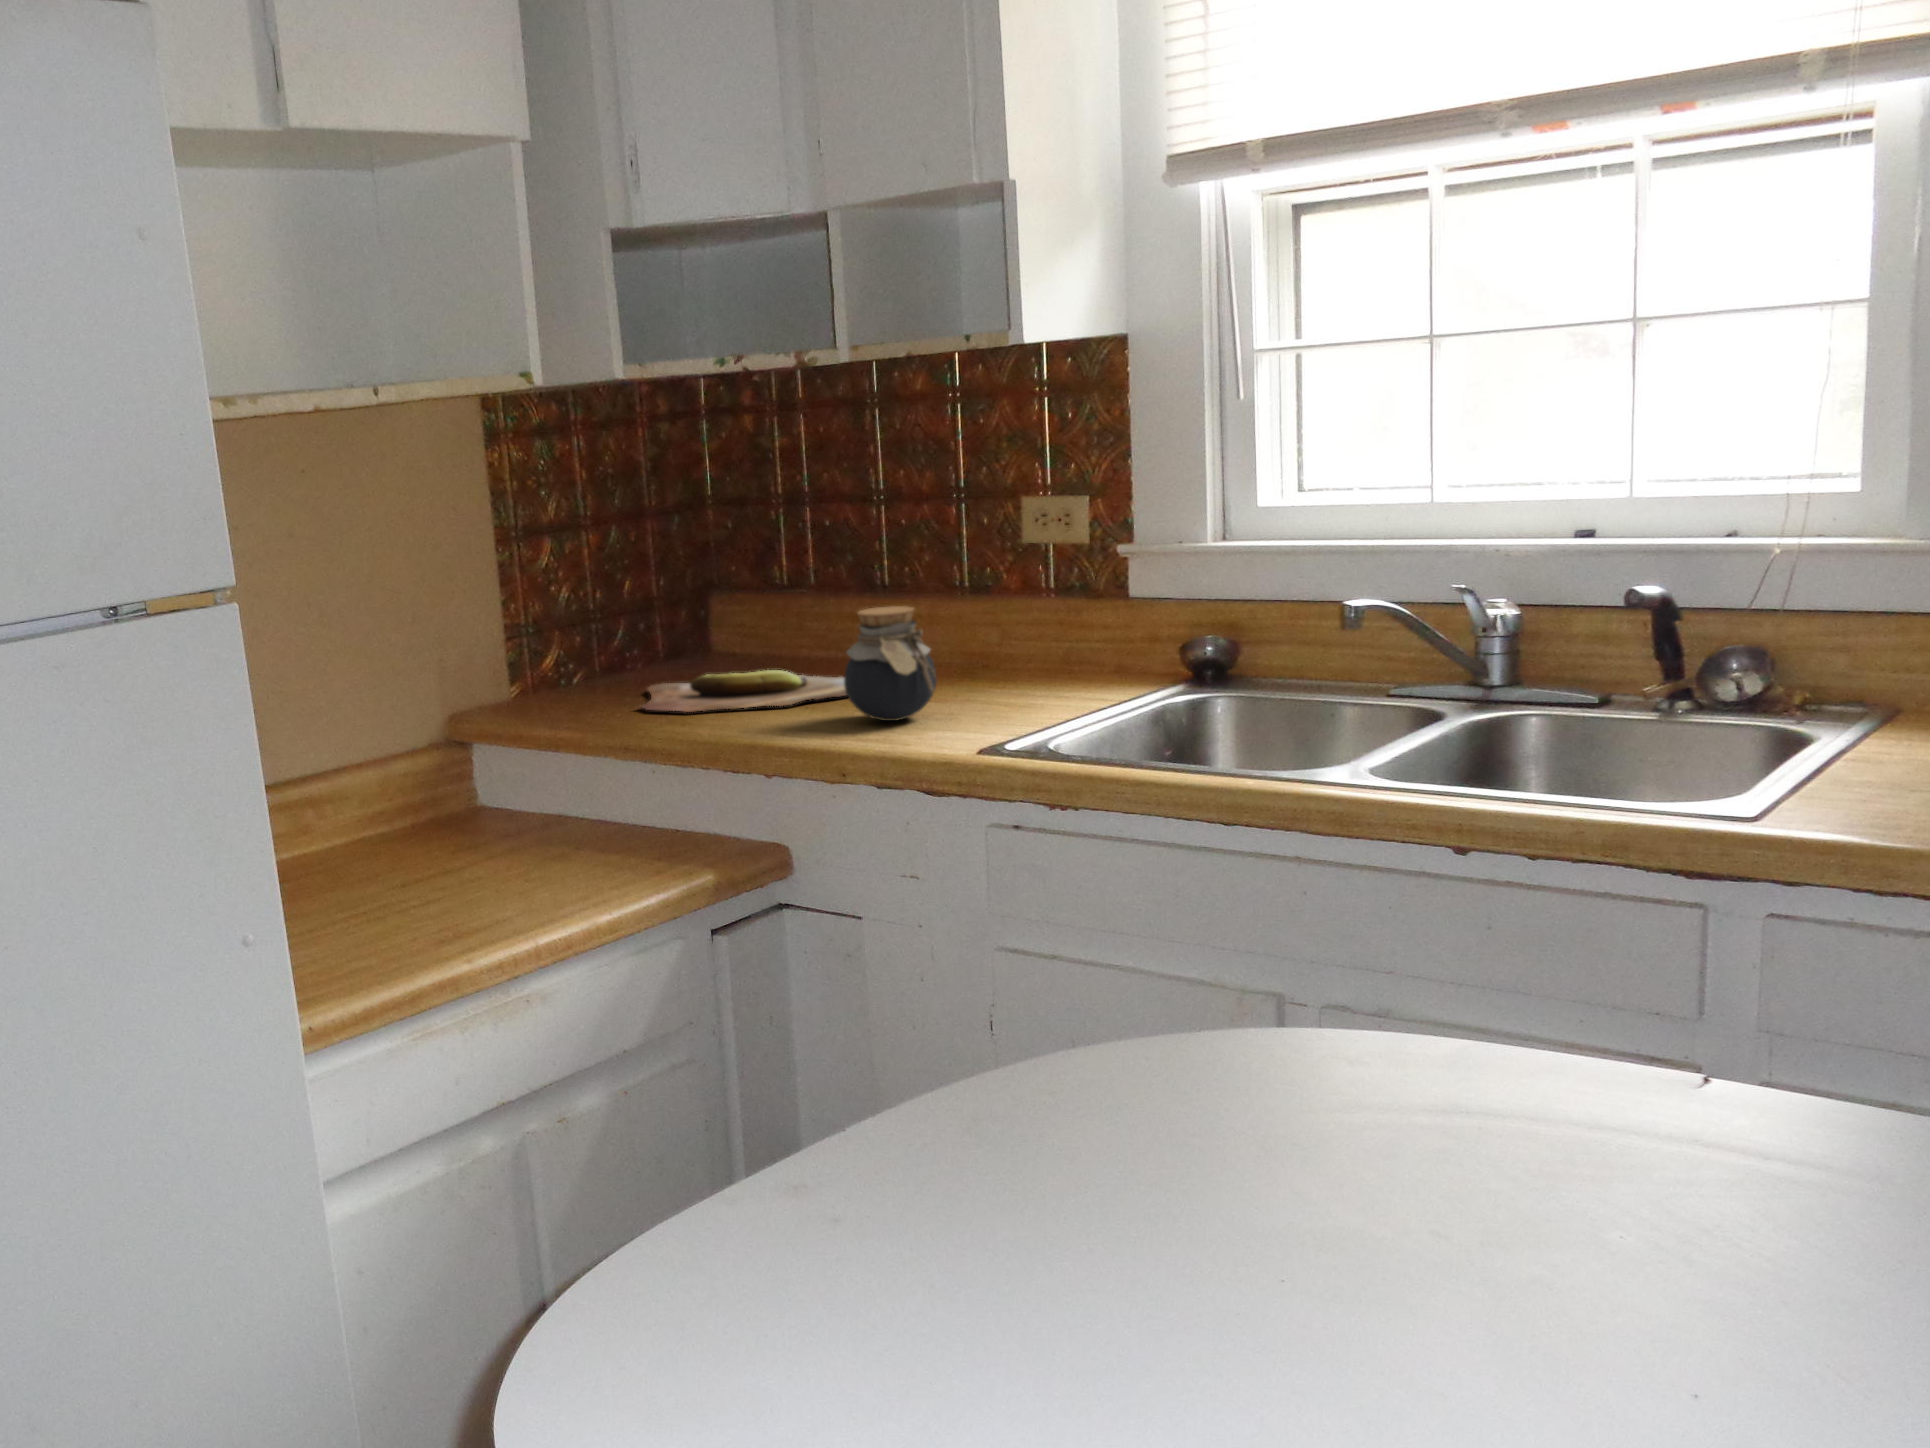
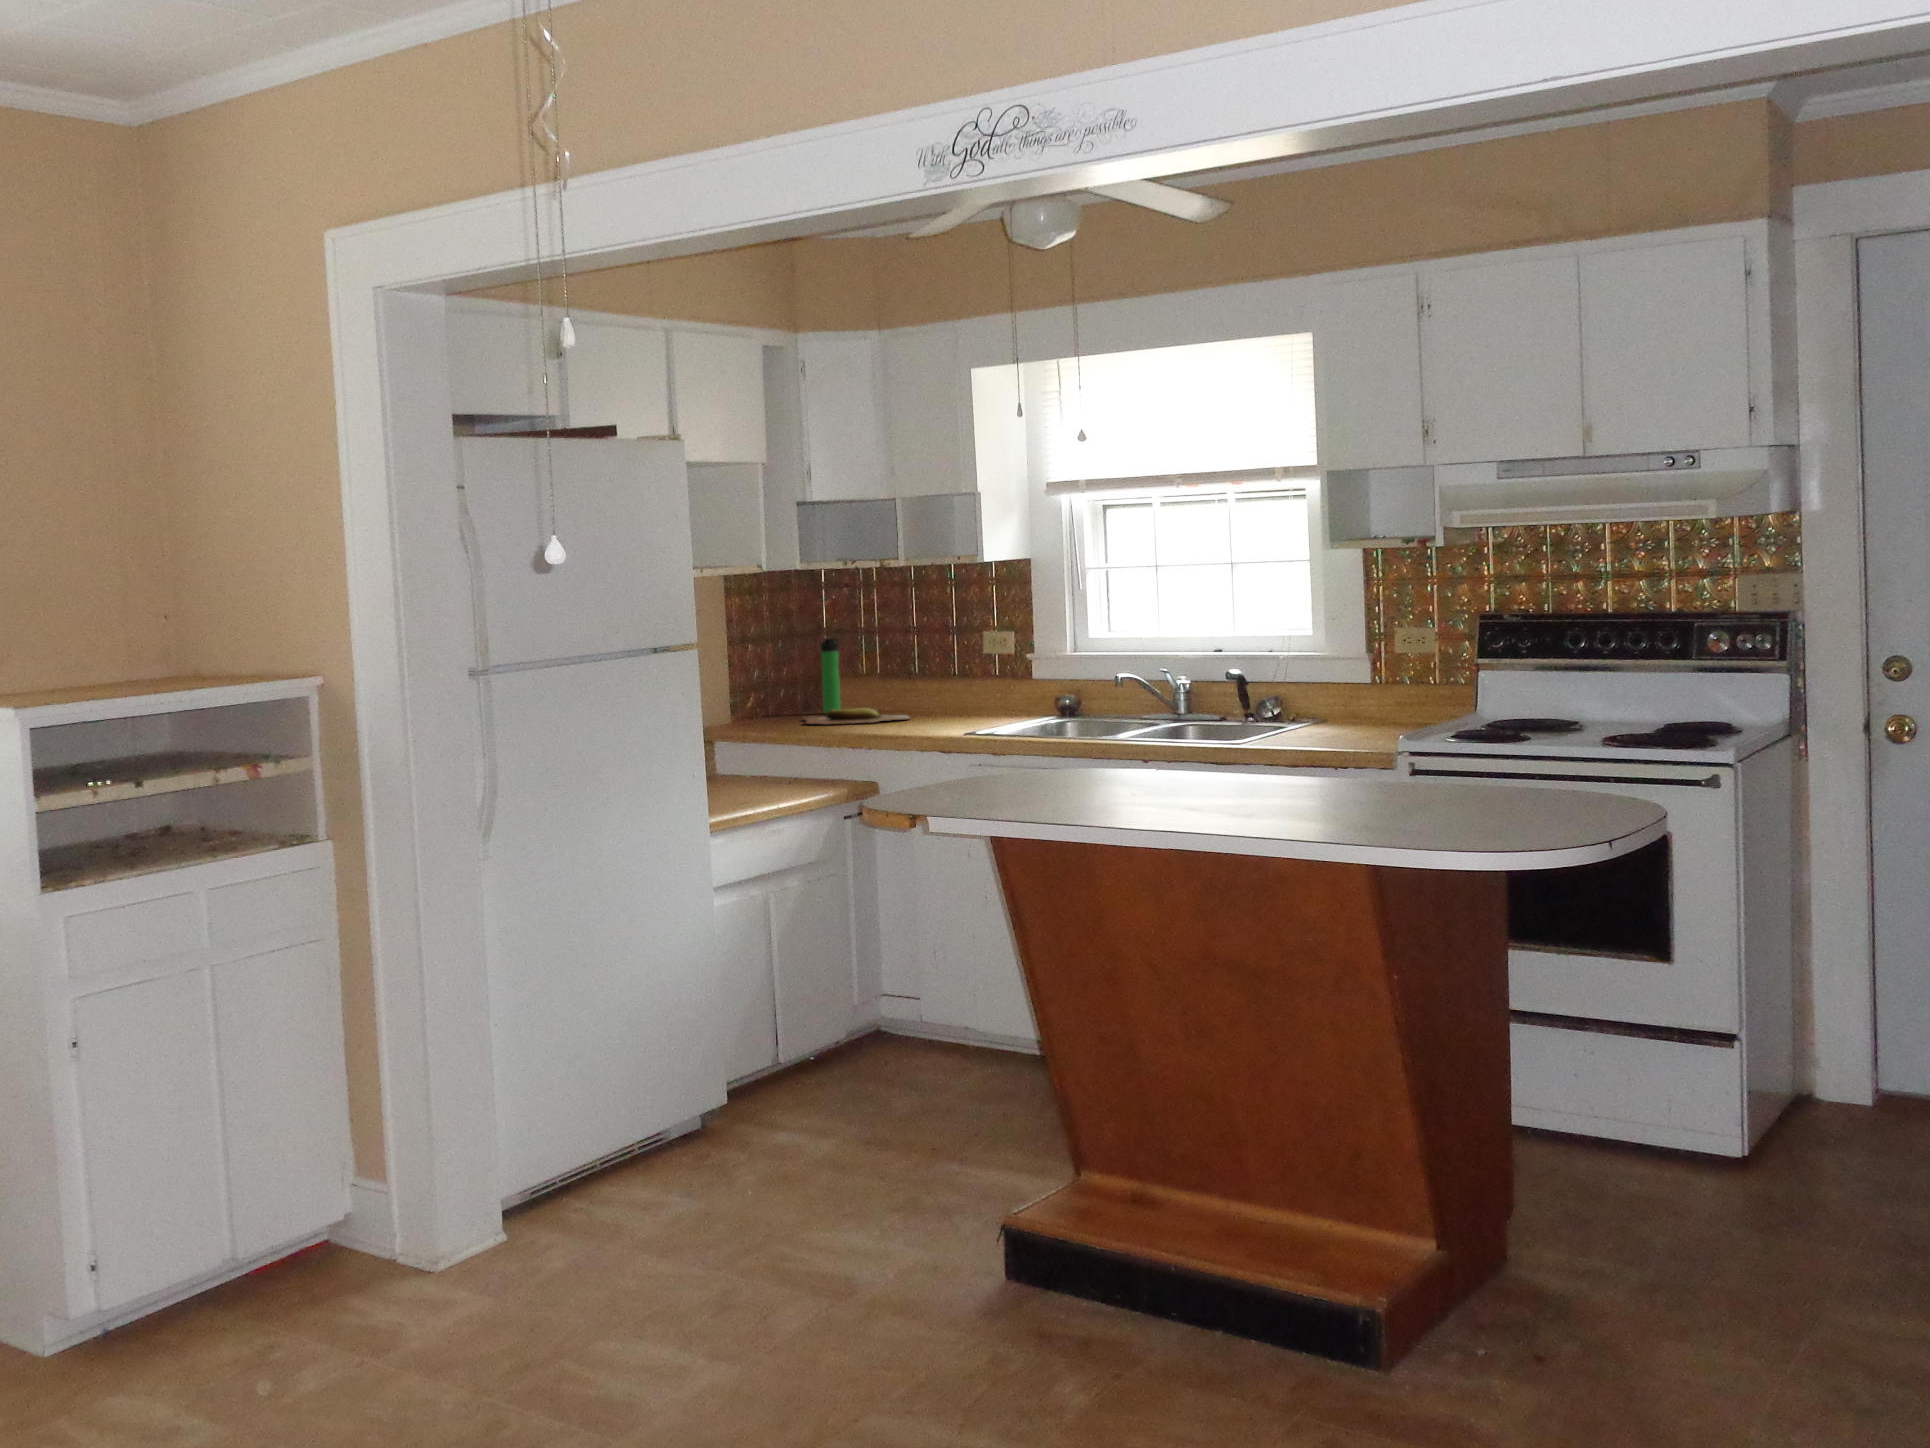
bottle: none [686,516,731,670] -> present [821,638,841,714]
jar: present [844,606,937,721] -> none [901,675,942,726]

